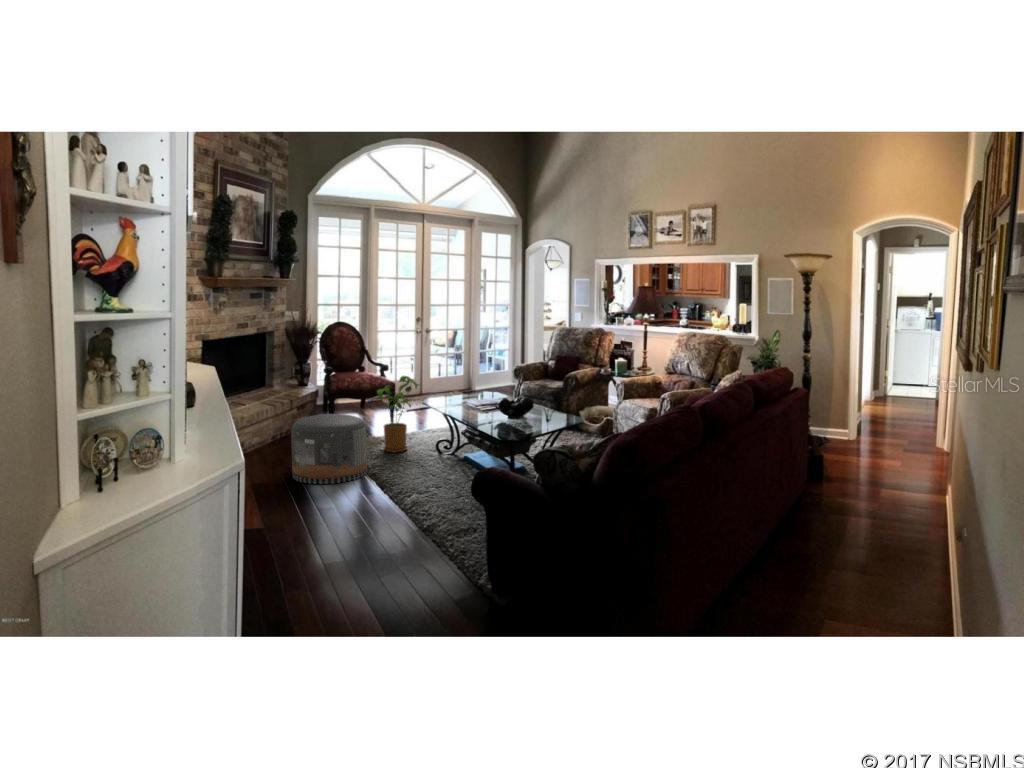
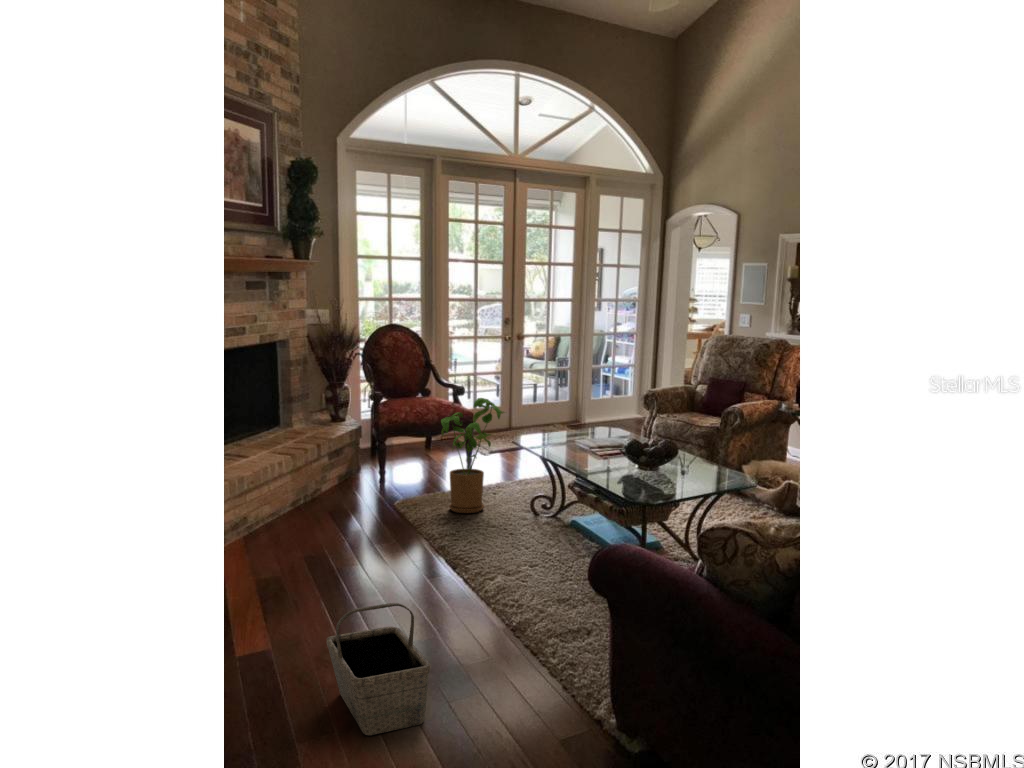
pouf: present [291,414,367,484] -> none [311,453,422,560]
basket: none [316,503,382,580] -> present [327,603,431,735]

